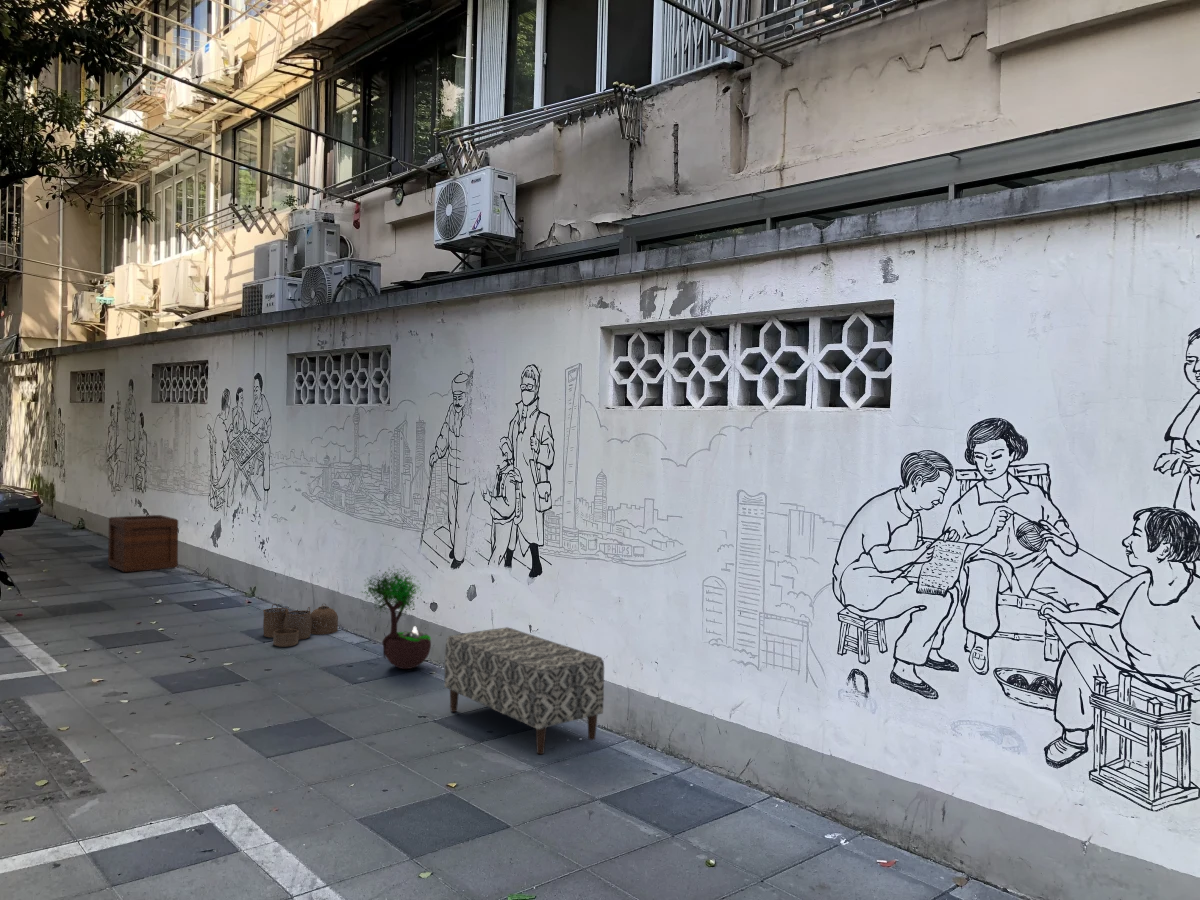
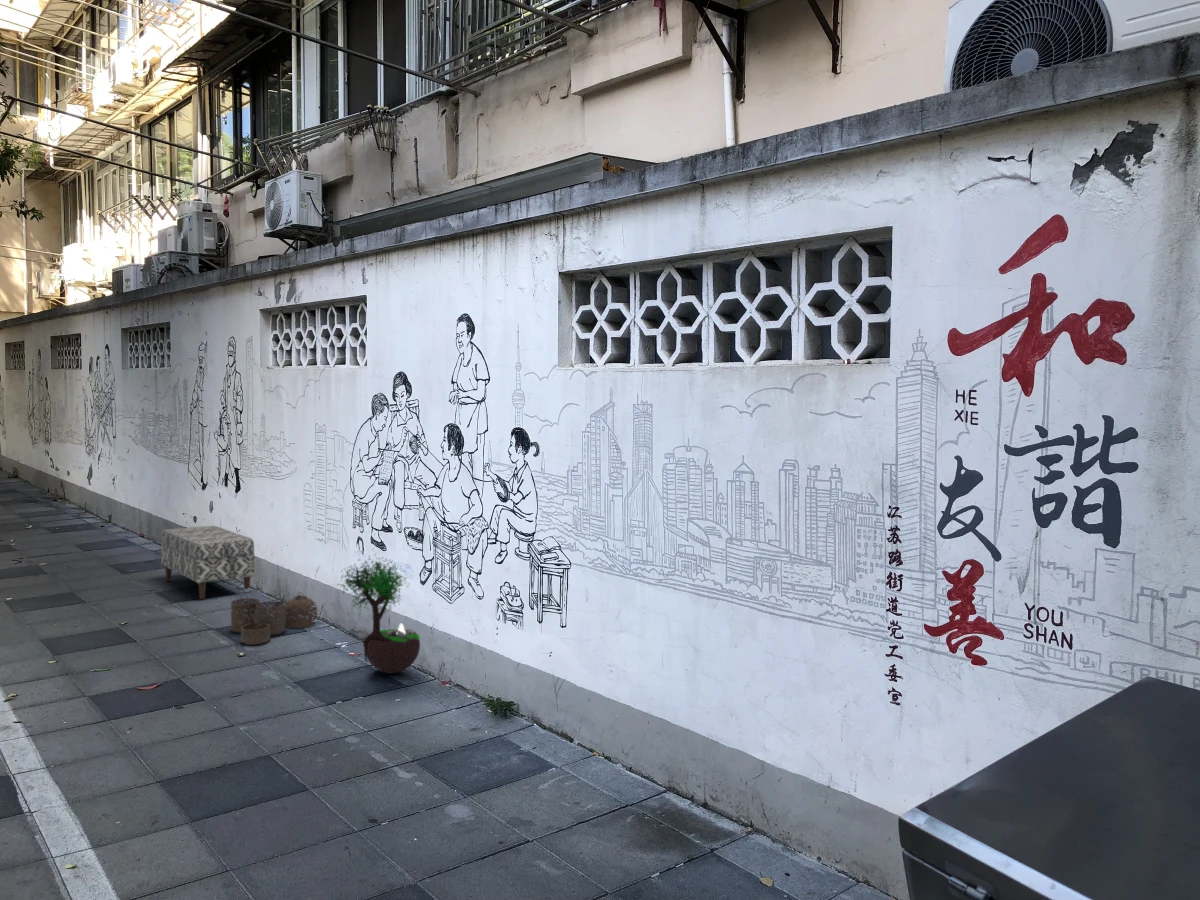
wooden crate: present [108,515,178,572] -> none [74,489,150,552]
bench: present [445,627,604,754] -> present [161,526,254,599]

